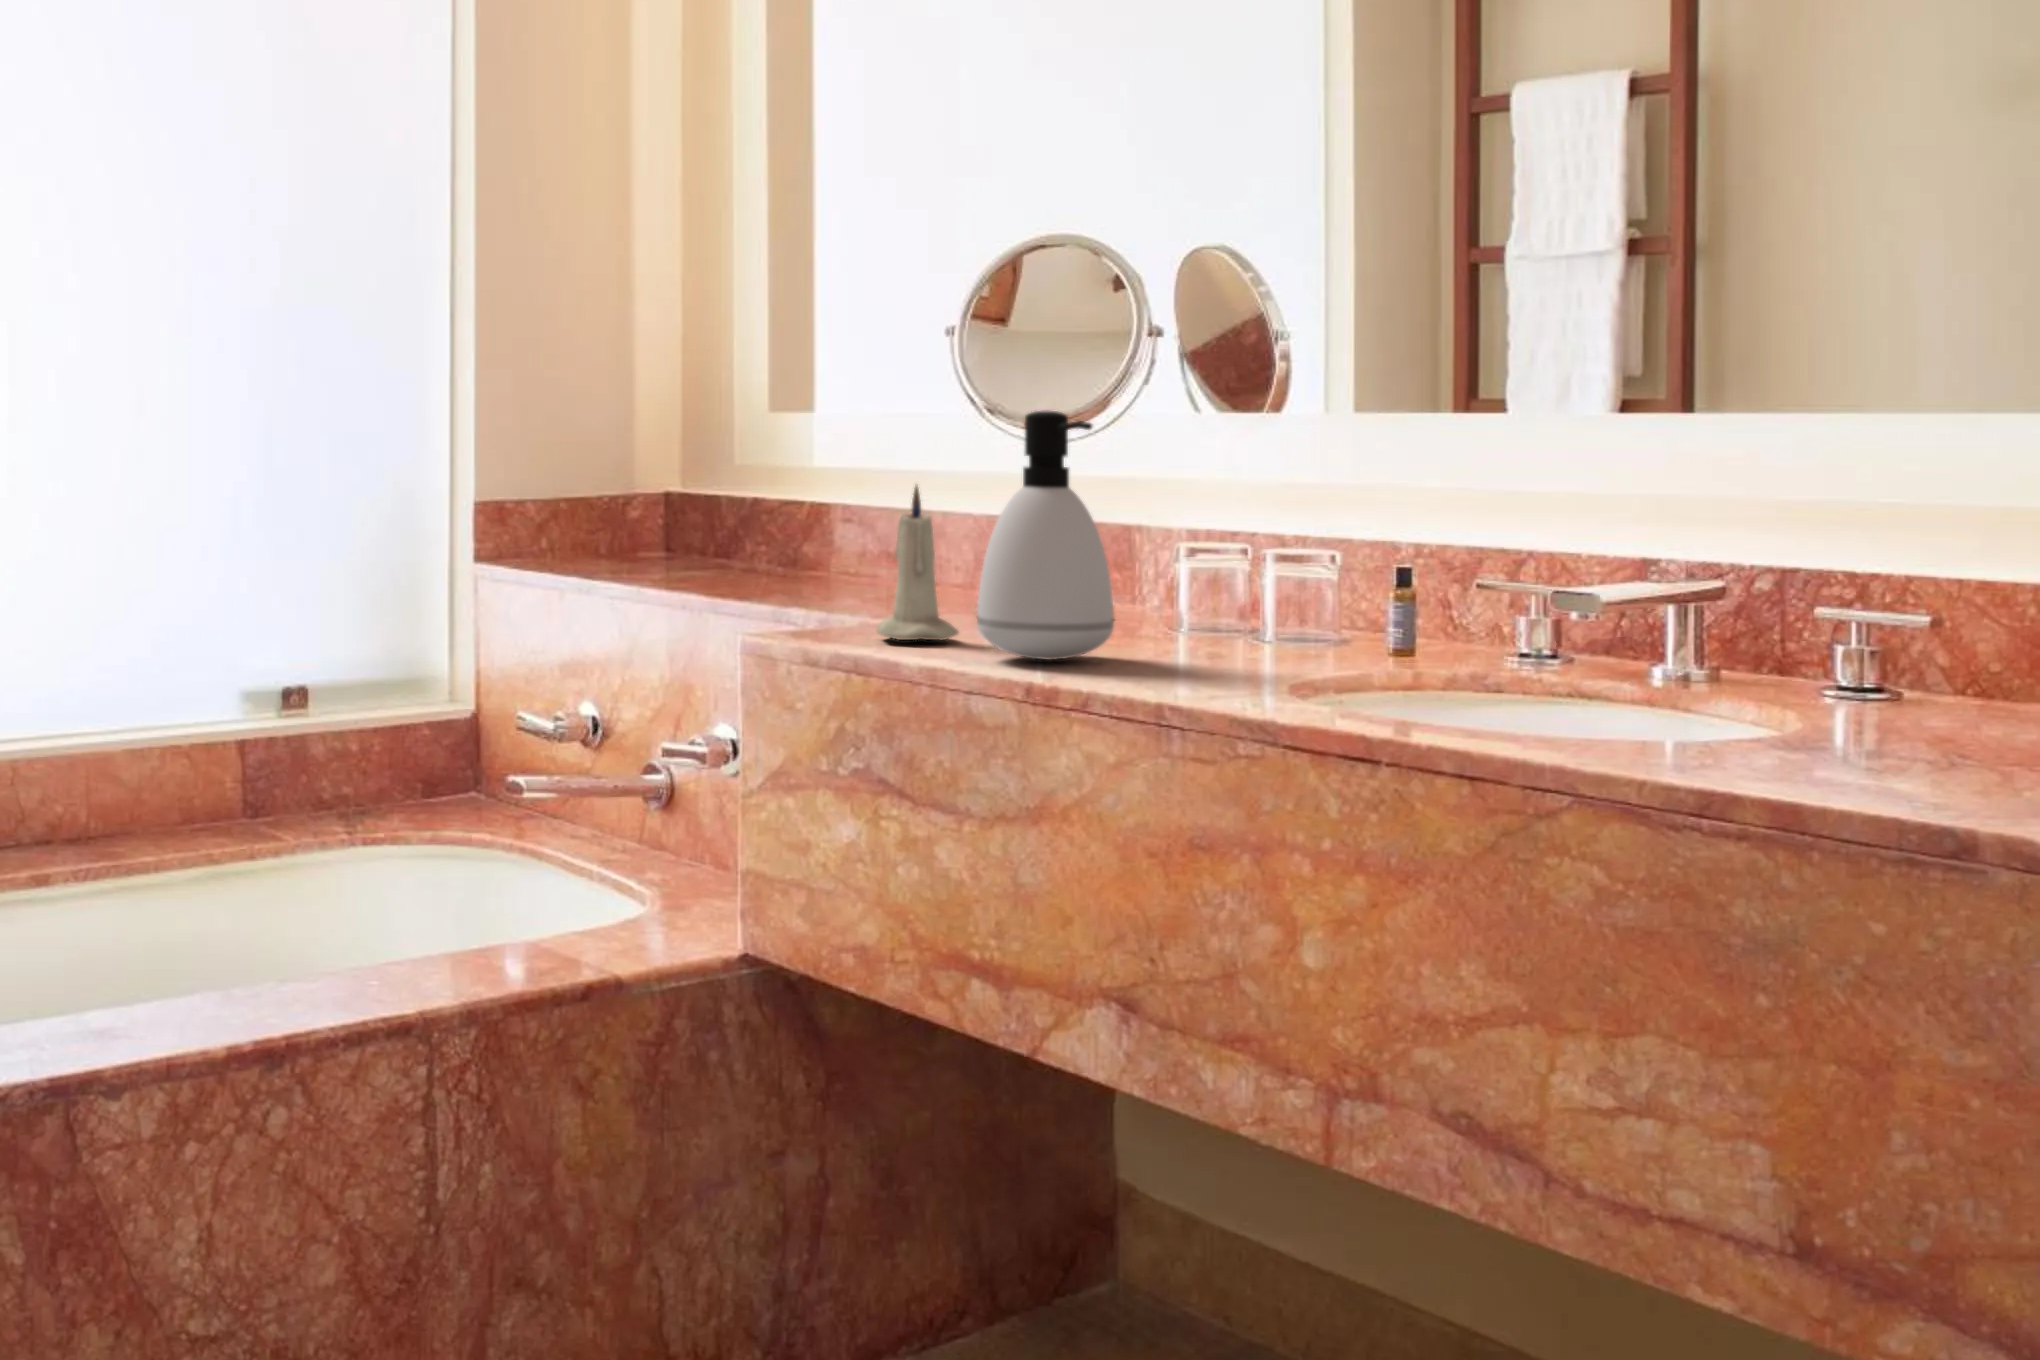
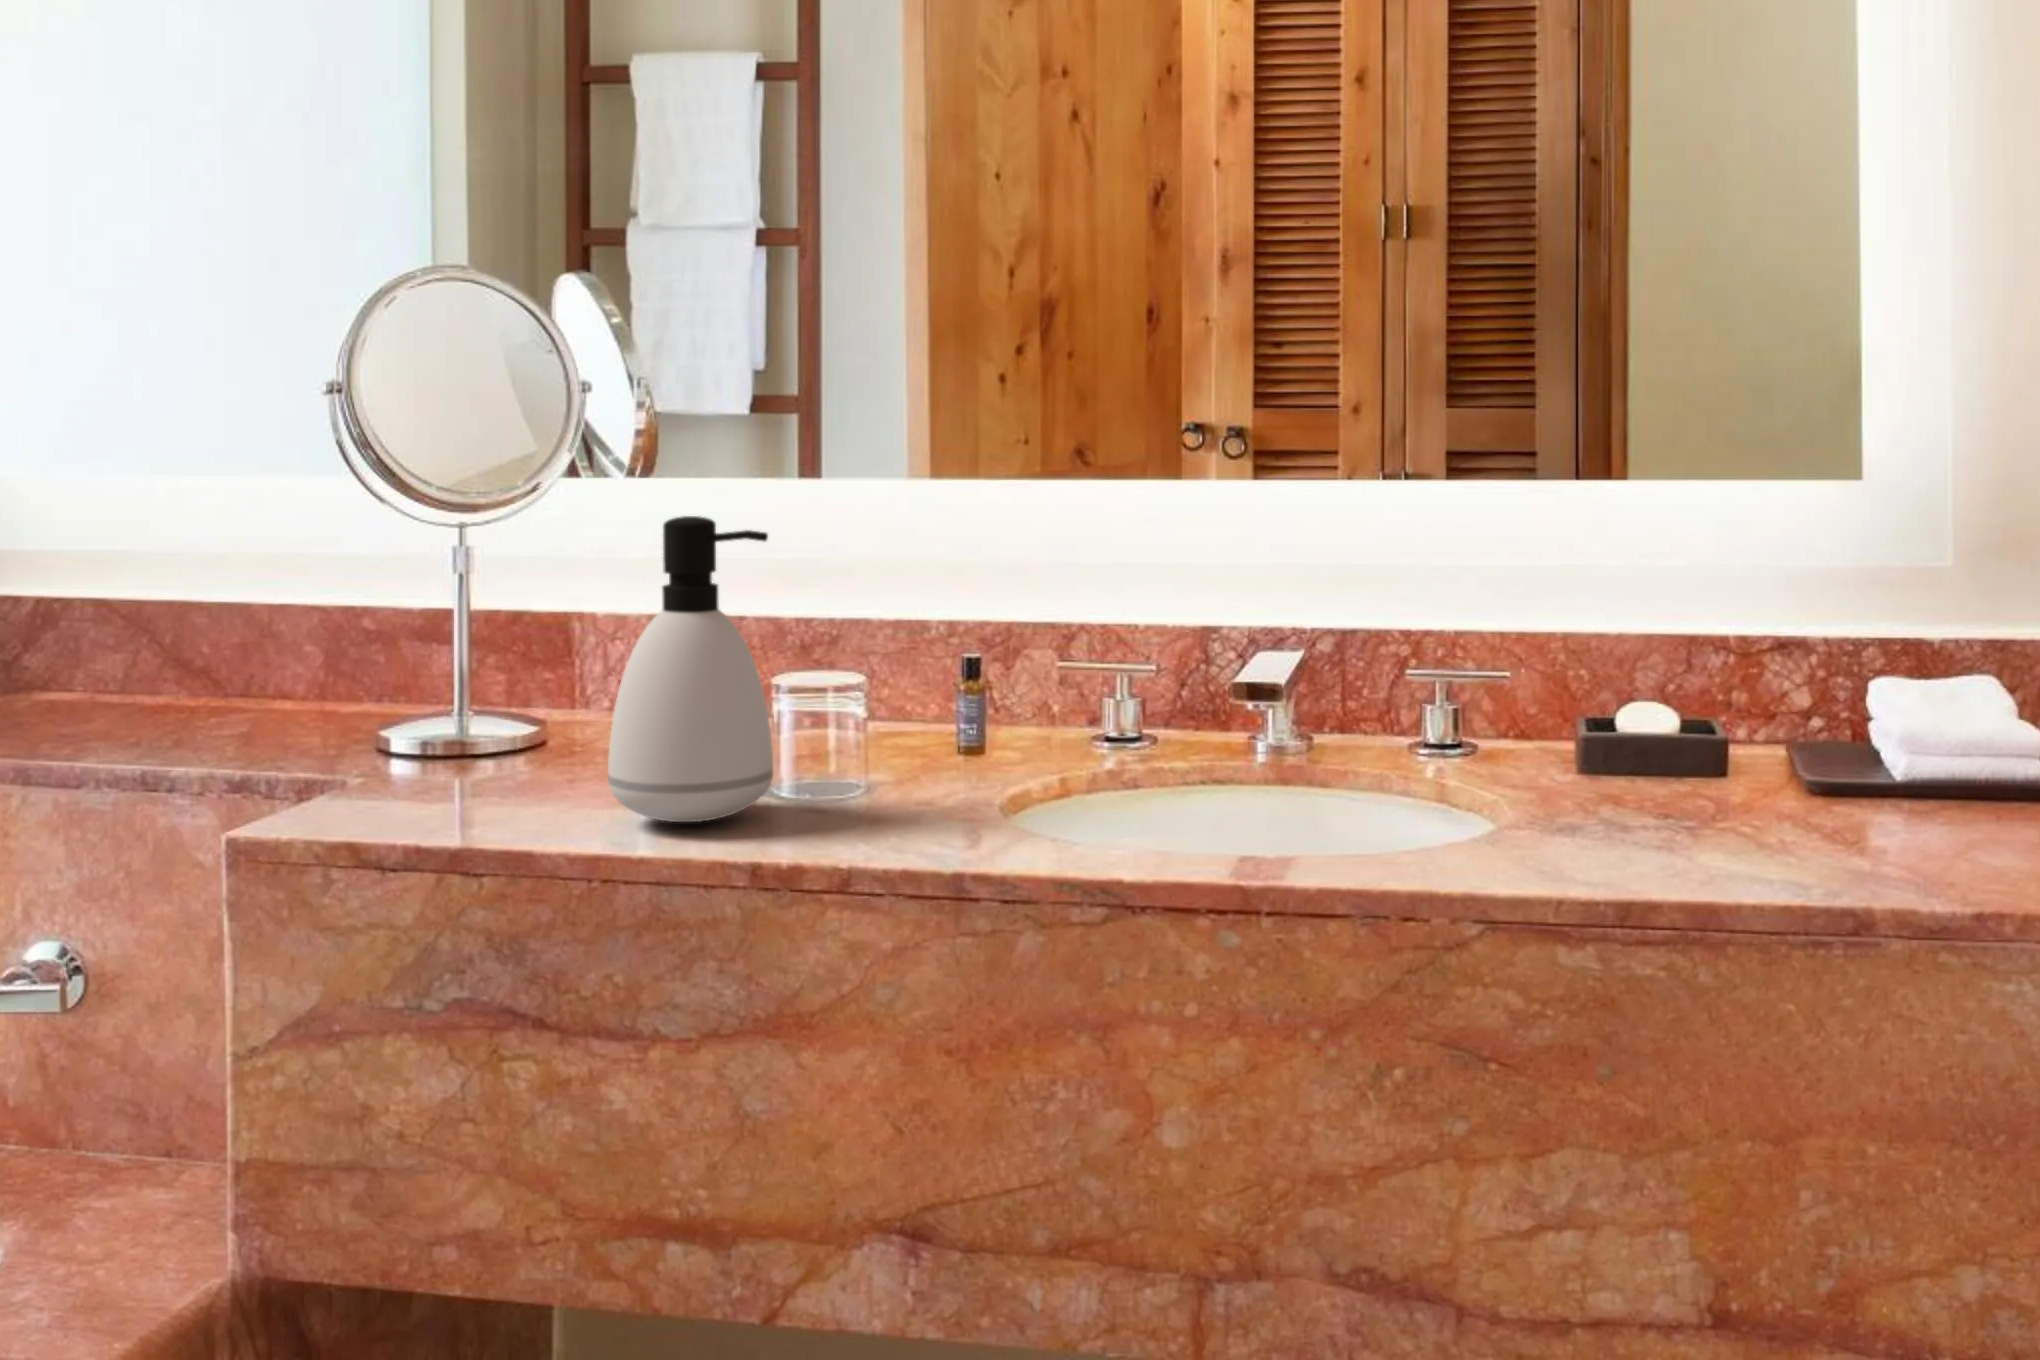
candle: present [877,486,958,640] -> none [413,607,527,815]

